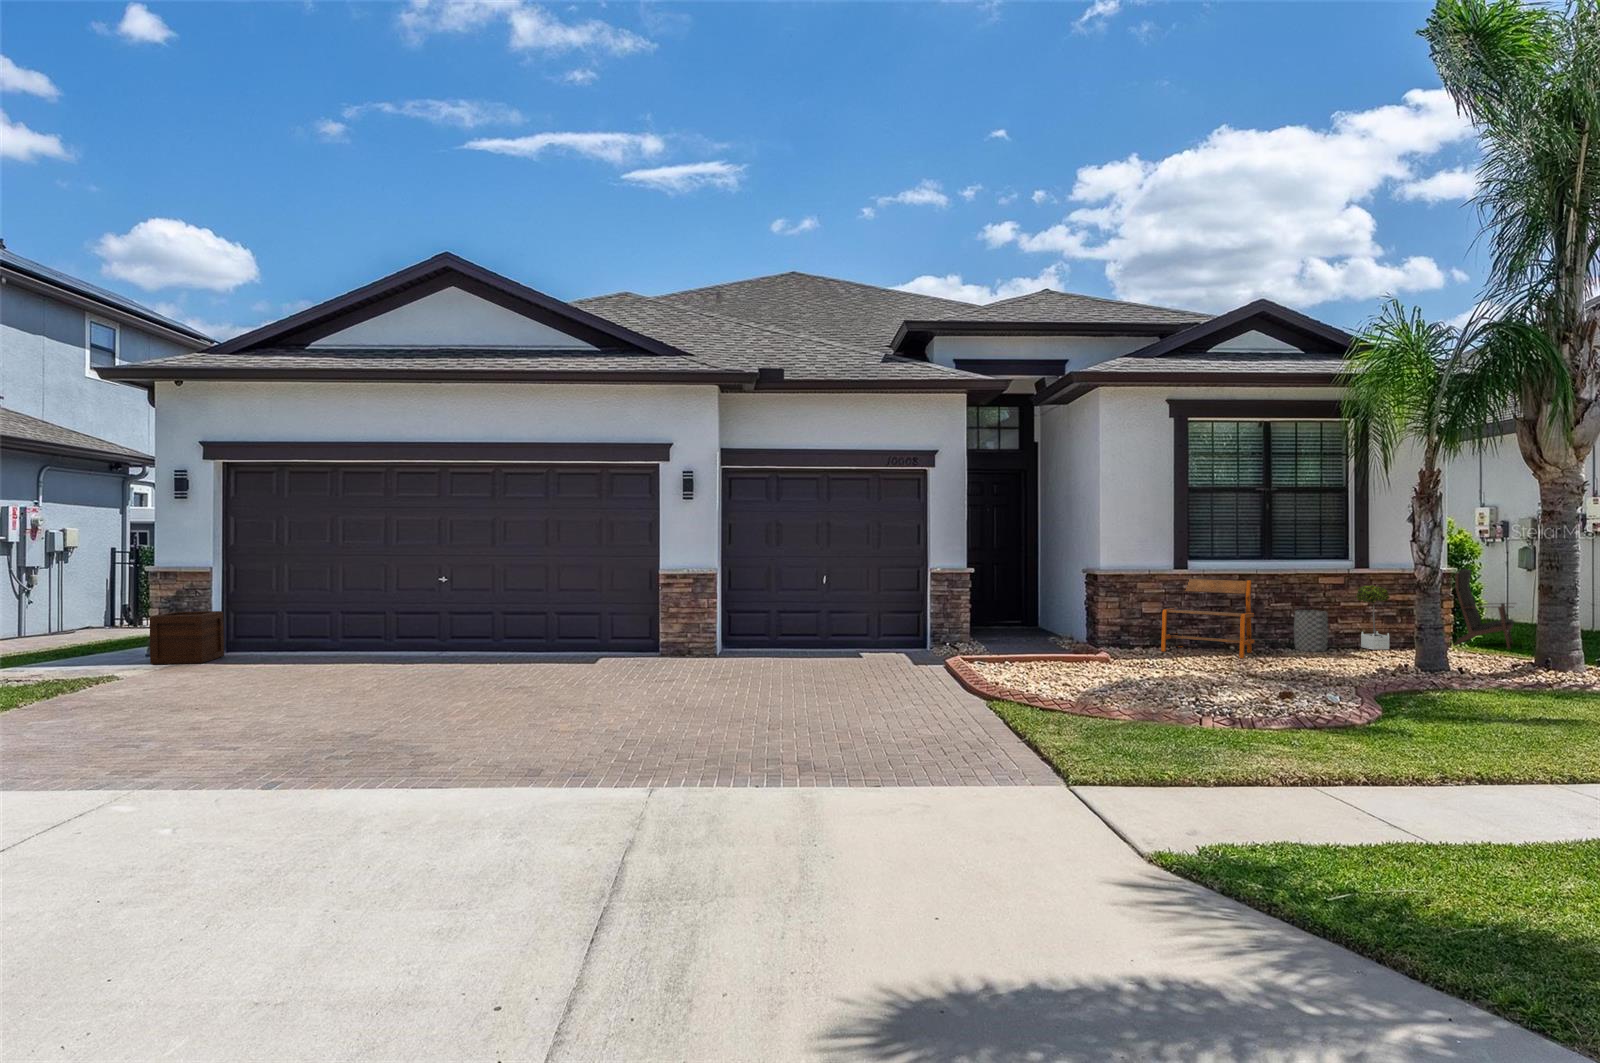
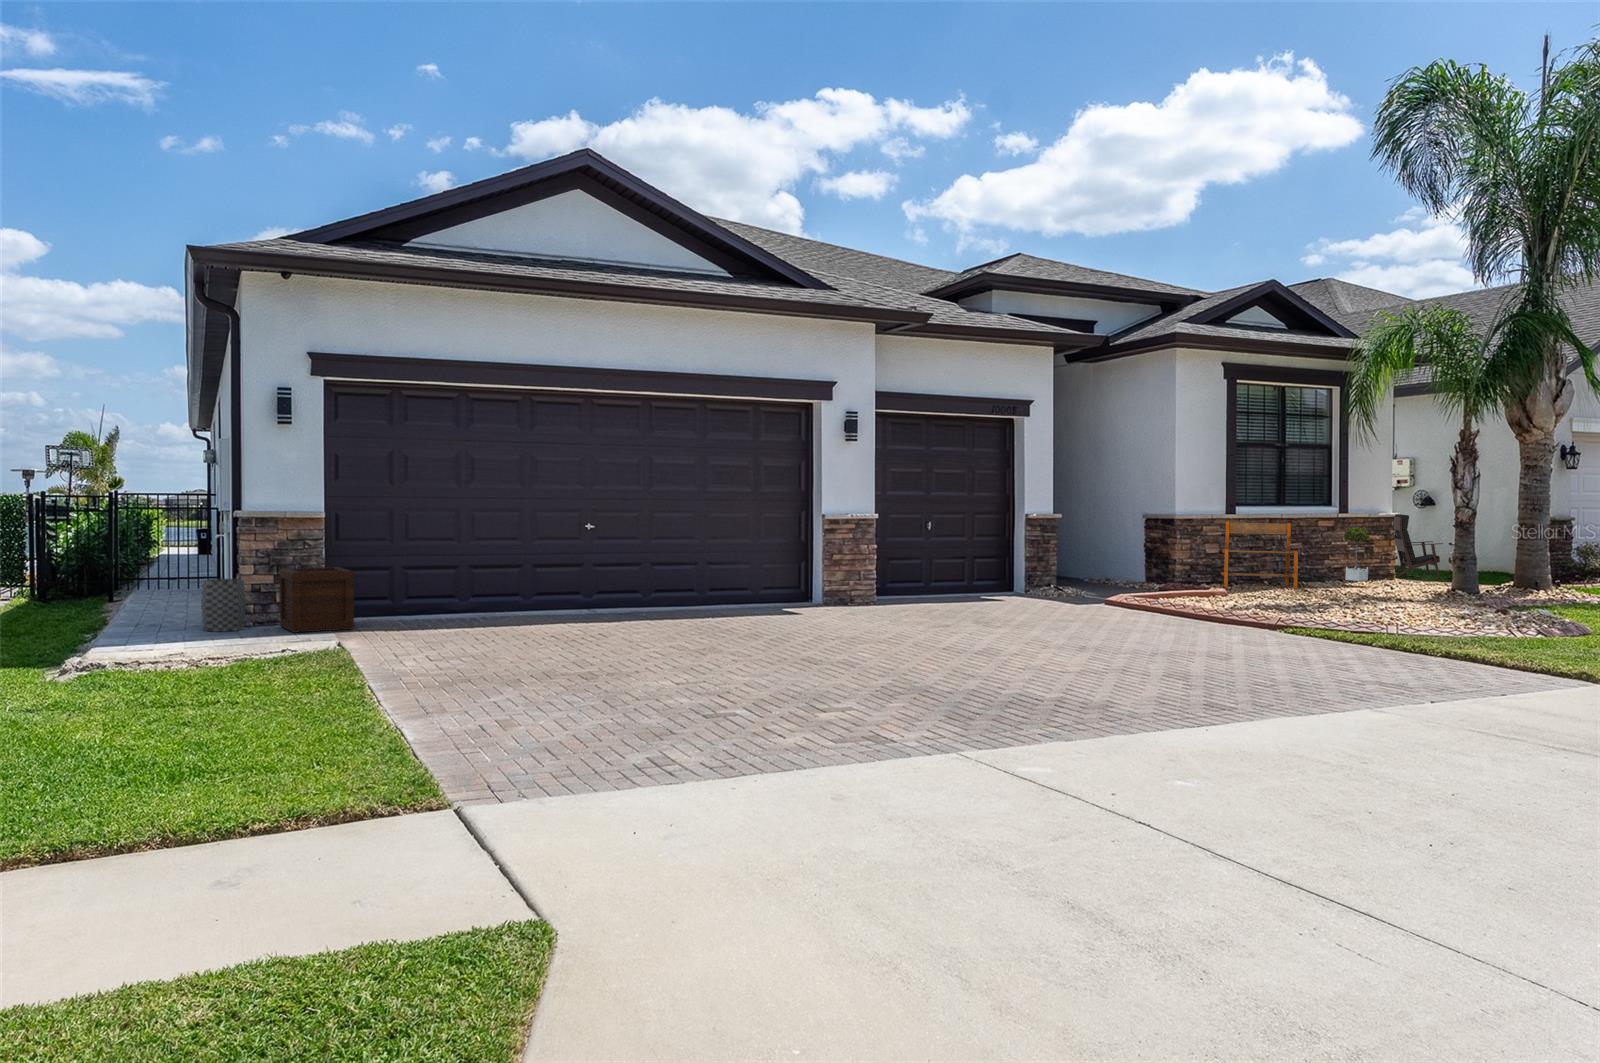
trash can: present [1294,610,1329,652] -> present [201,579,246,632]

